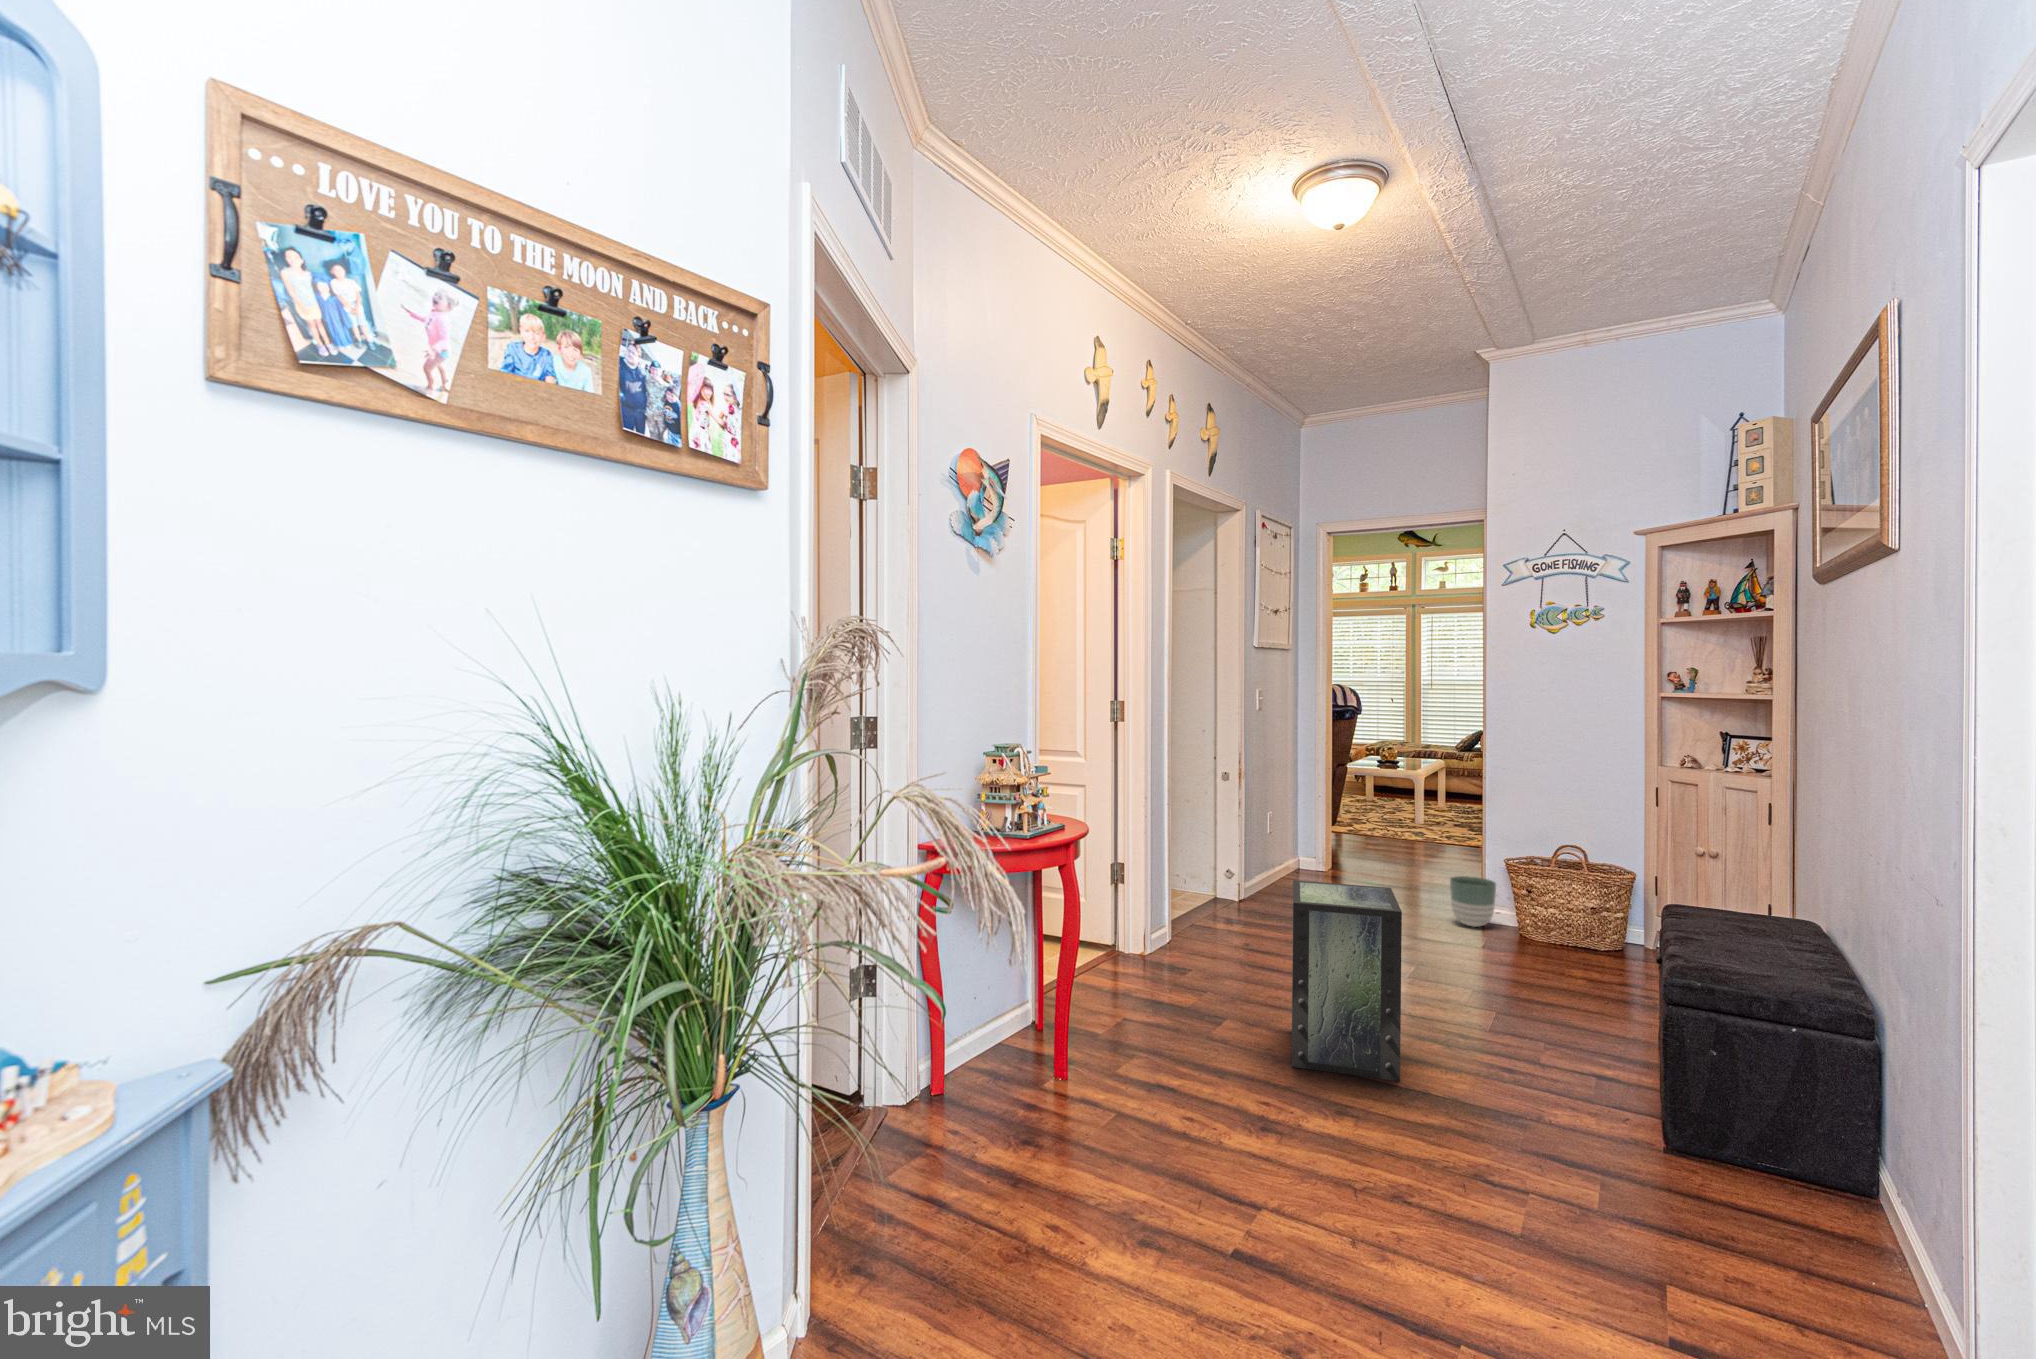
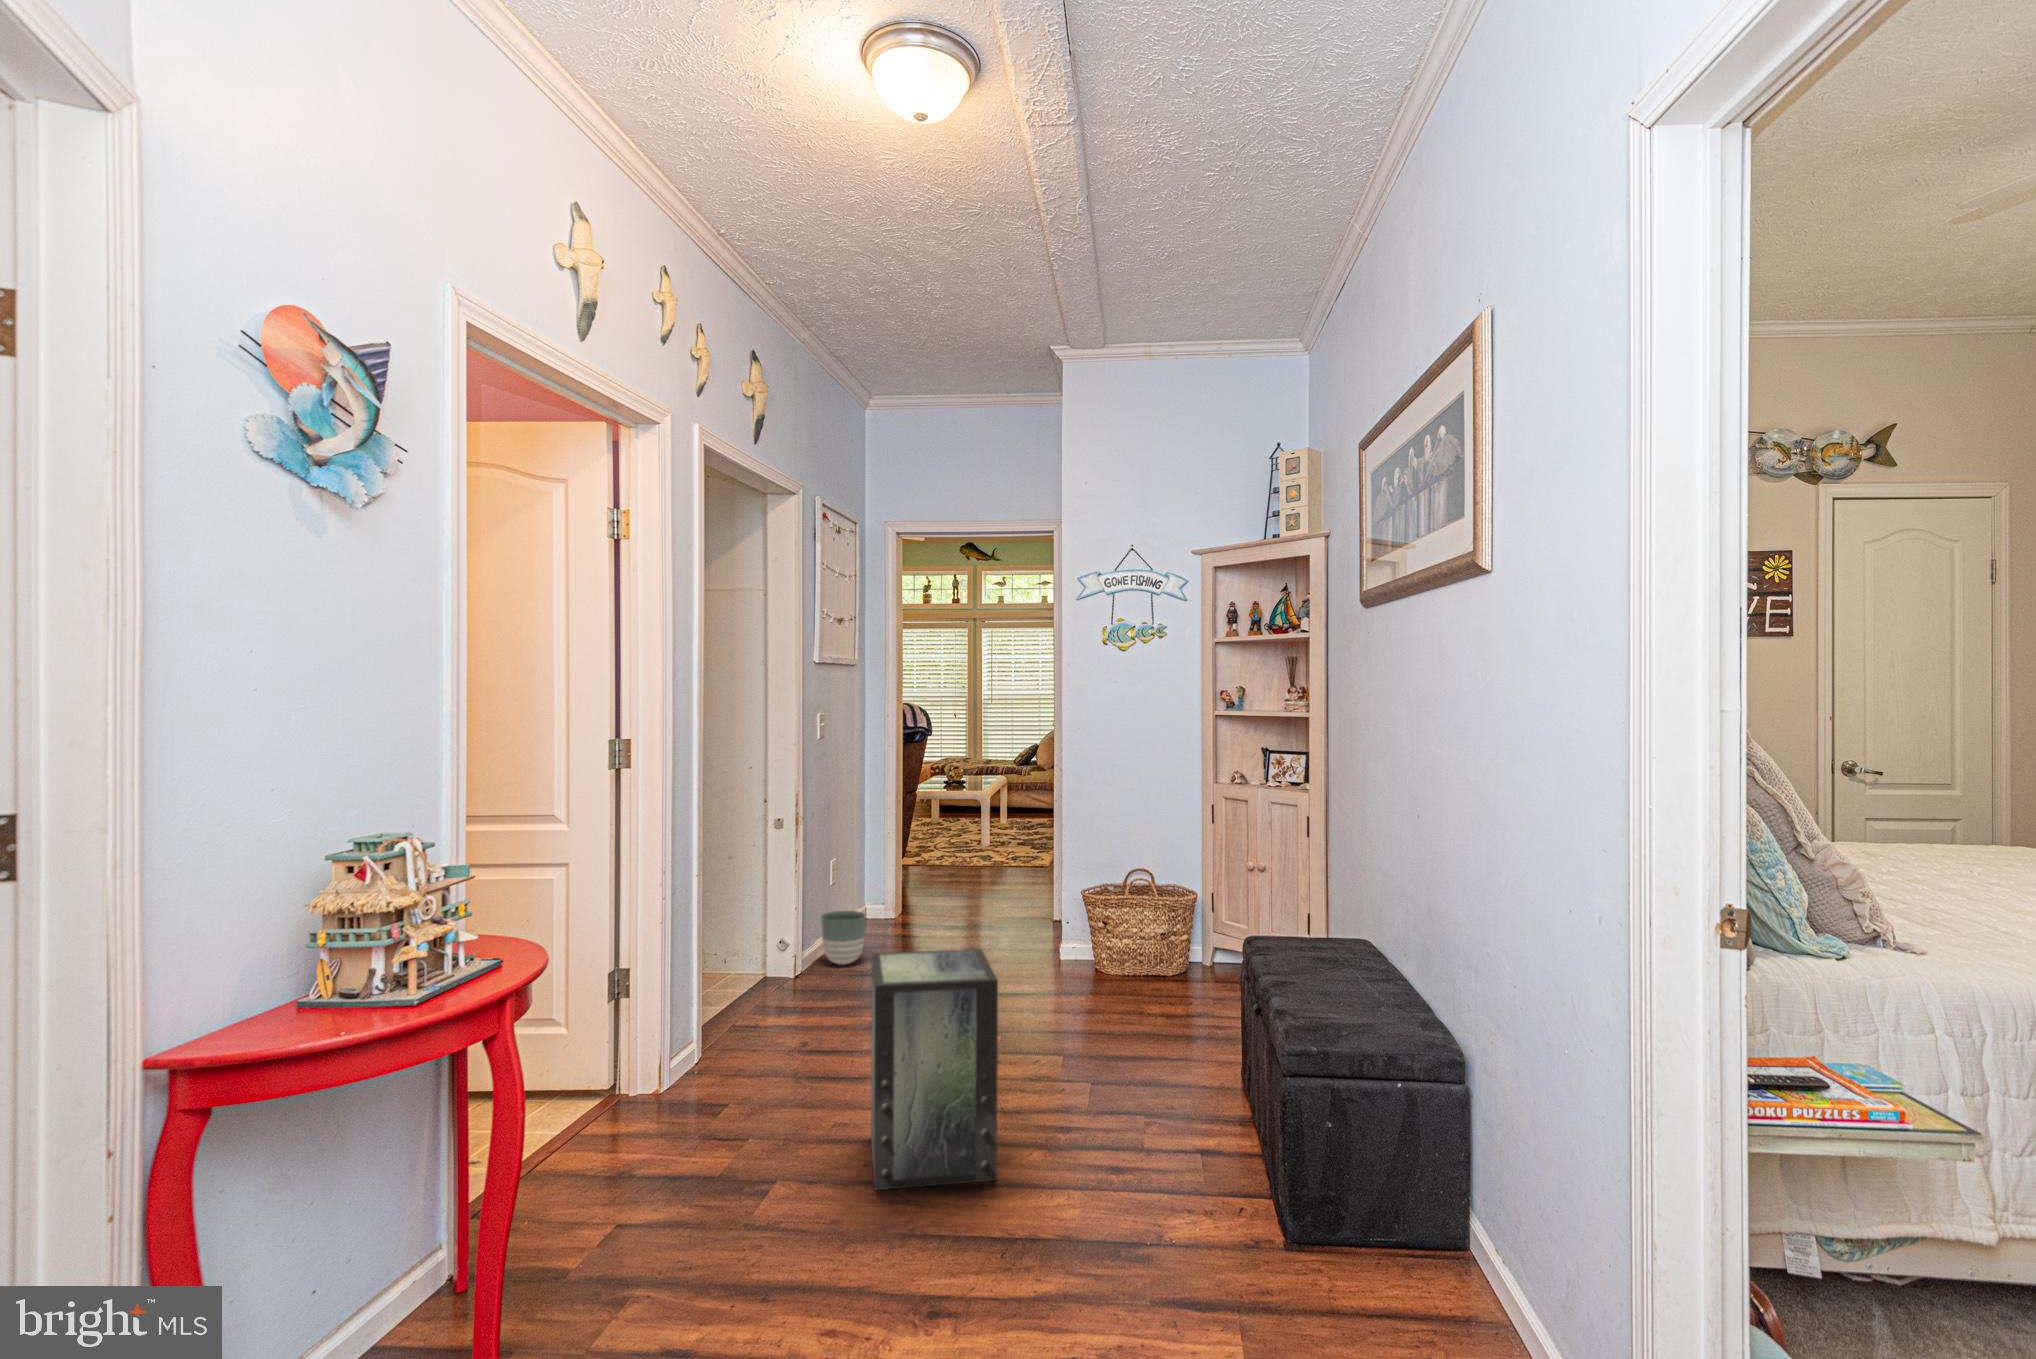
planter: present [1450,876,1496,927] -> present [821,911,866,965]

